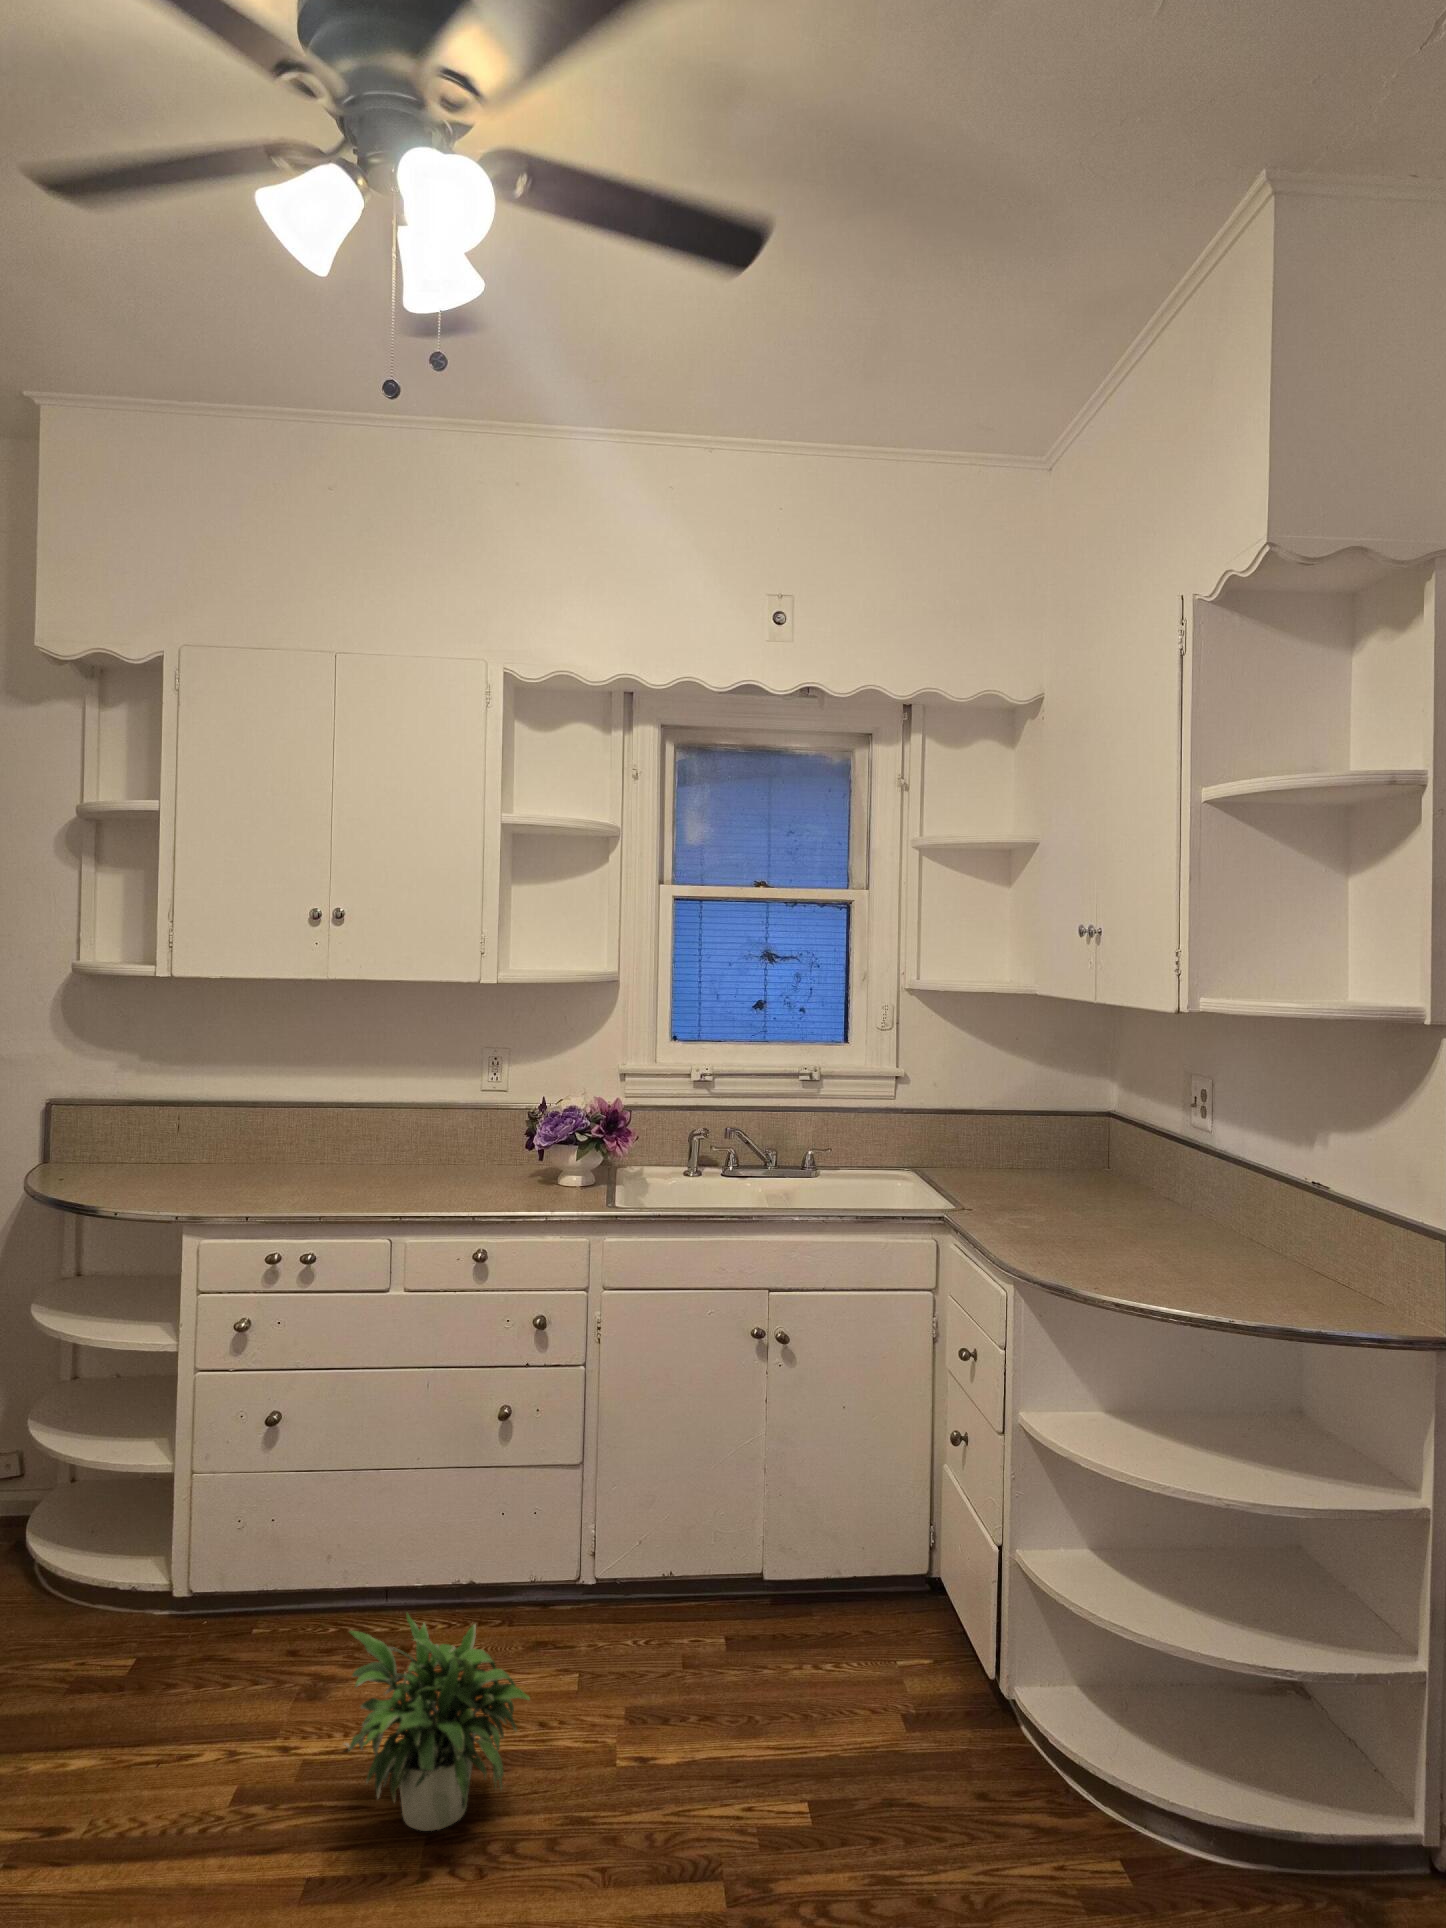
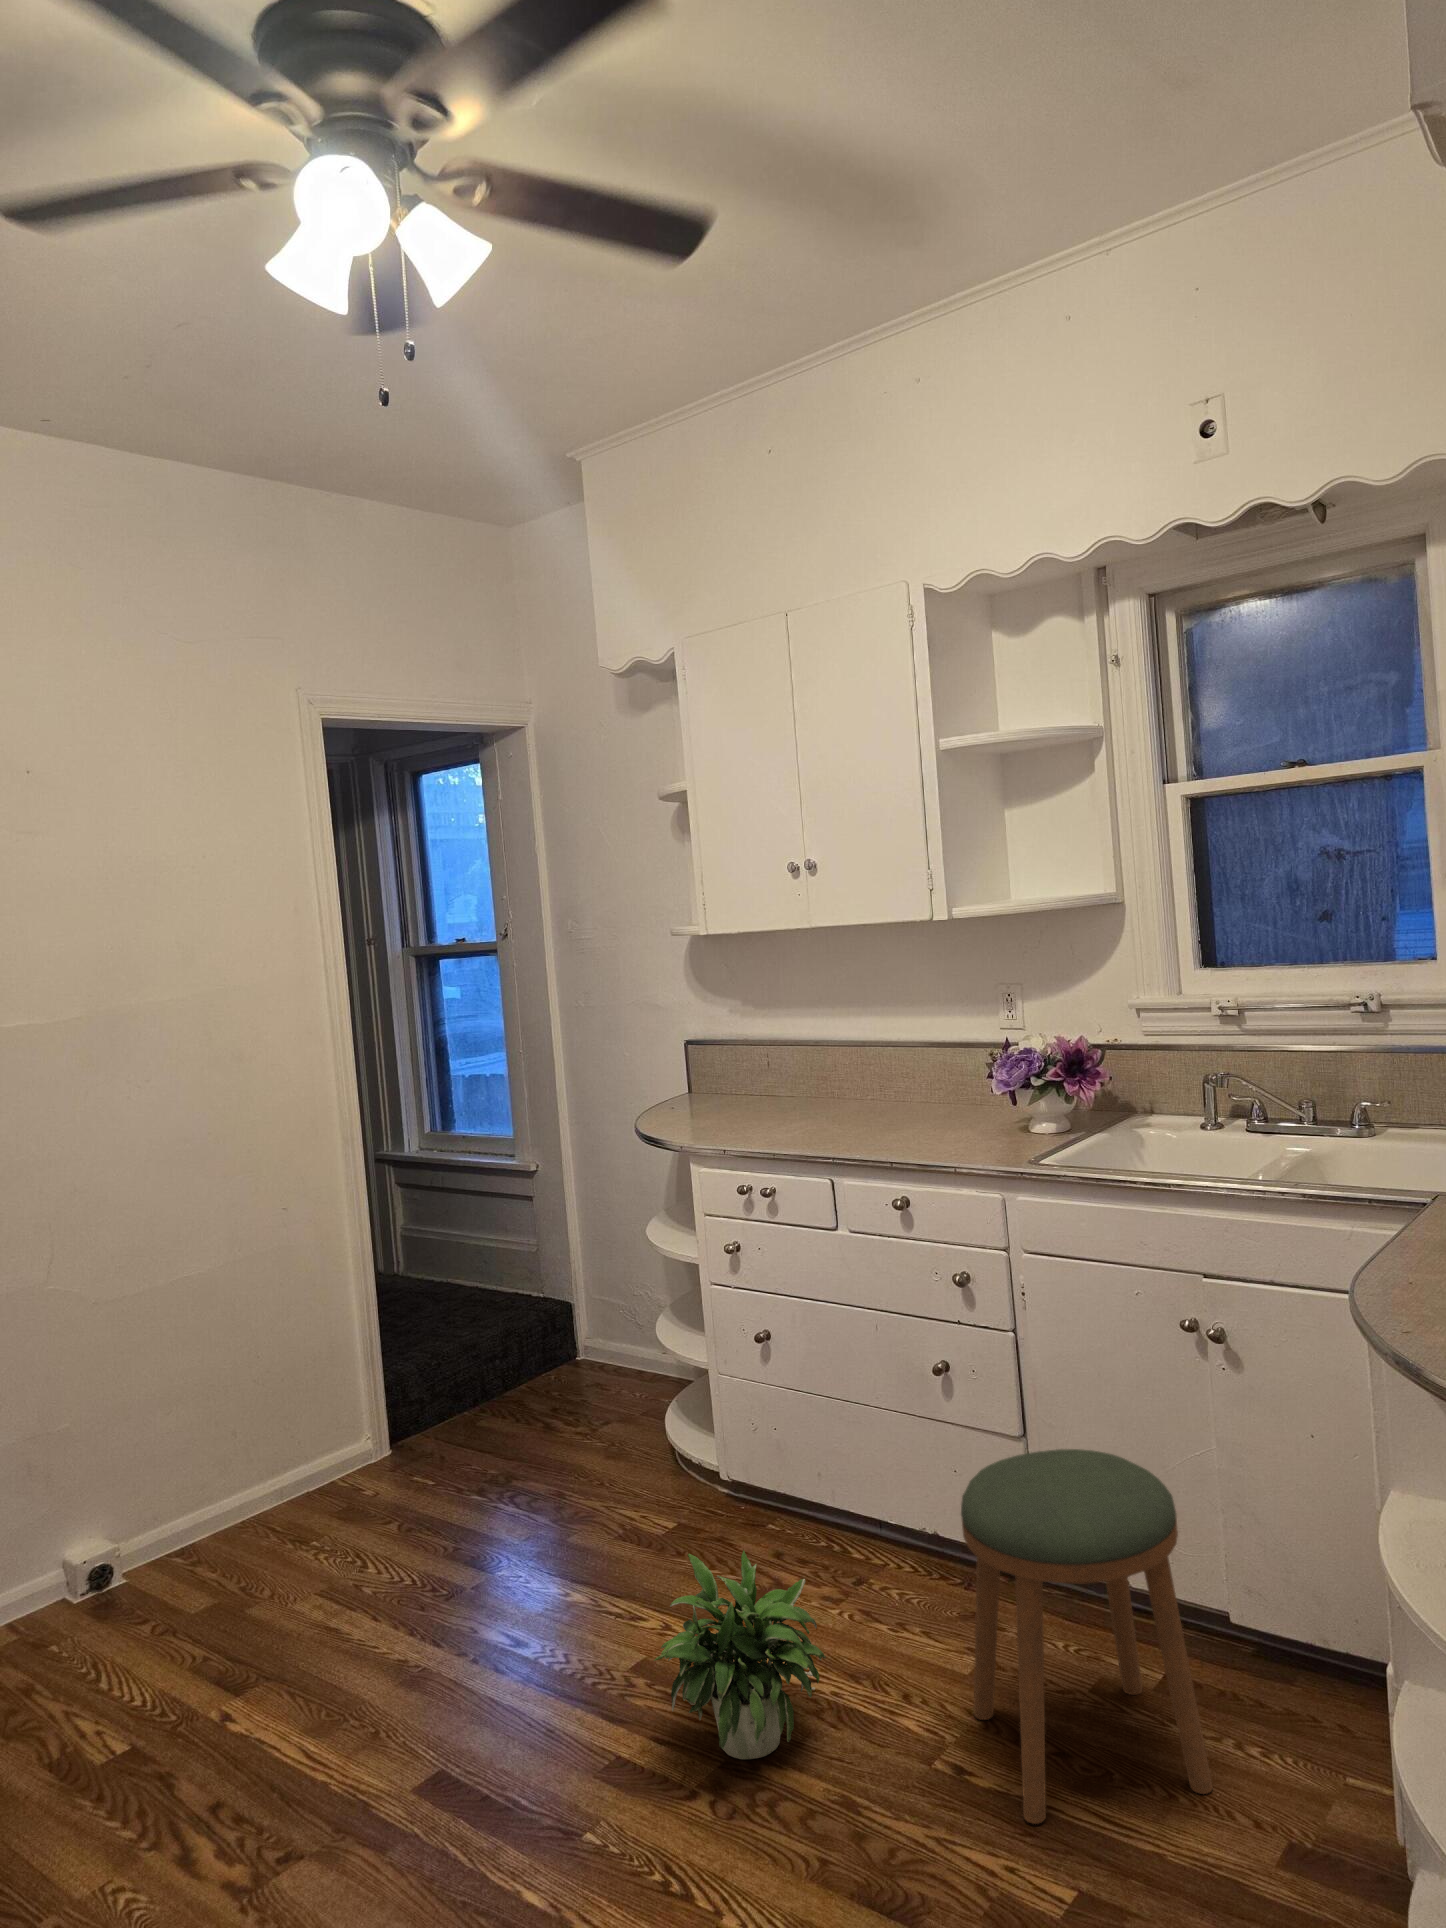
stool: none [614,1442,836,1774] -> present [961,1449,1213,1824]

